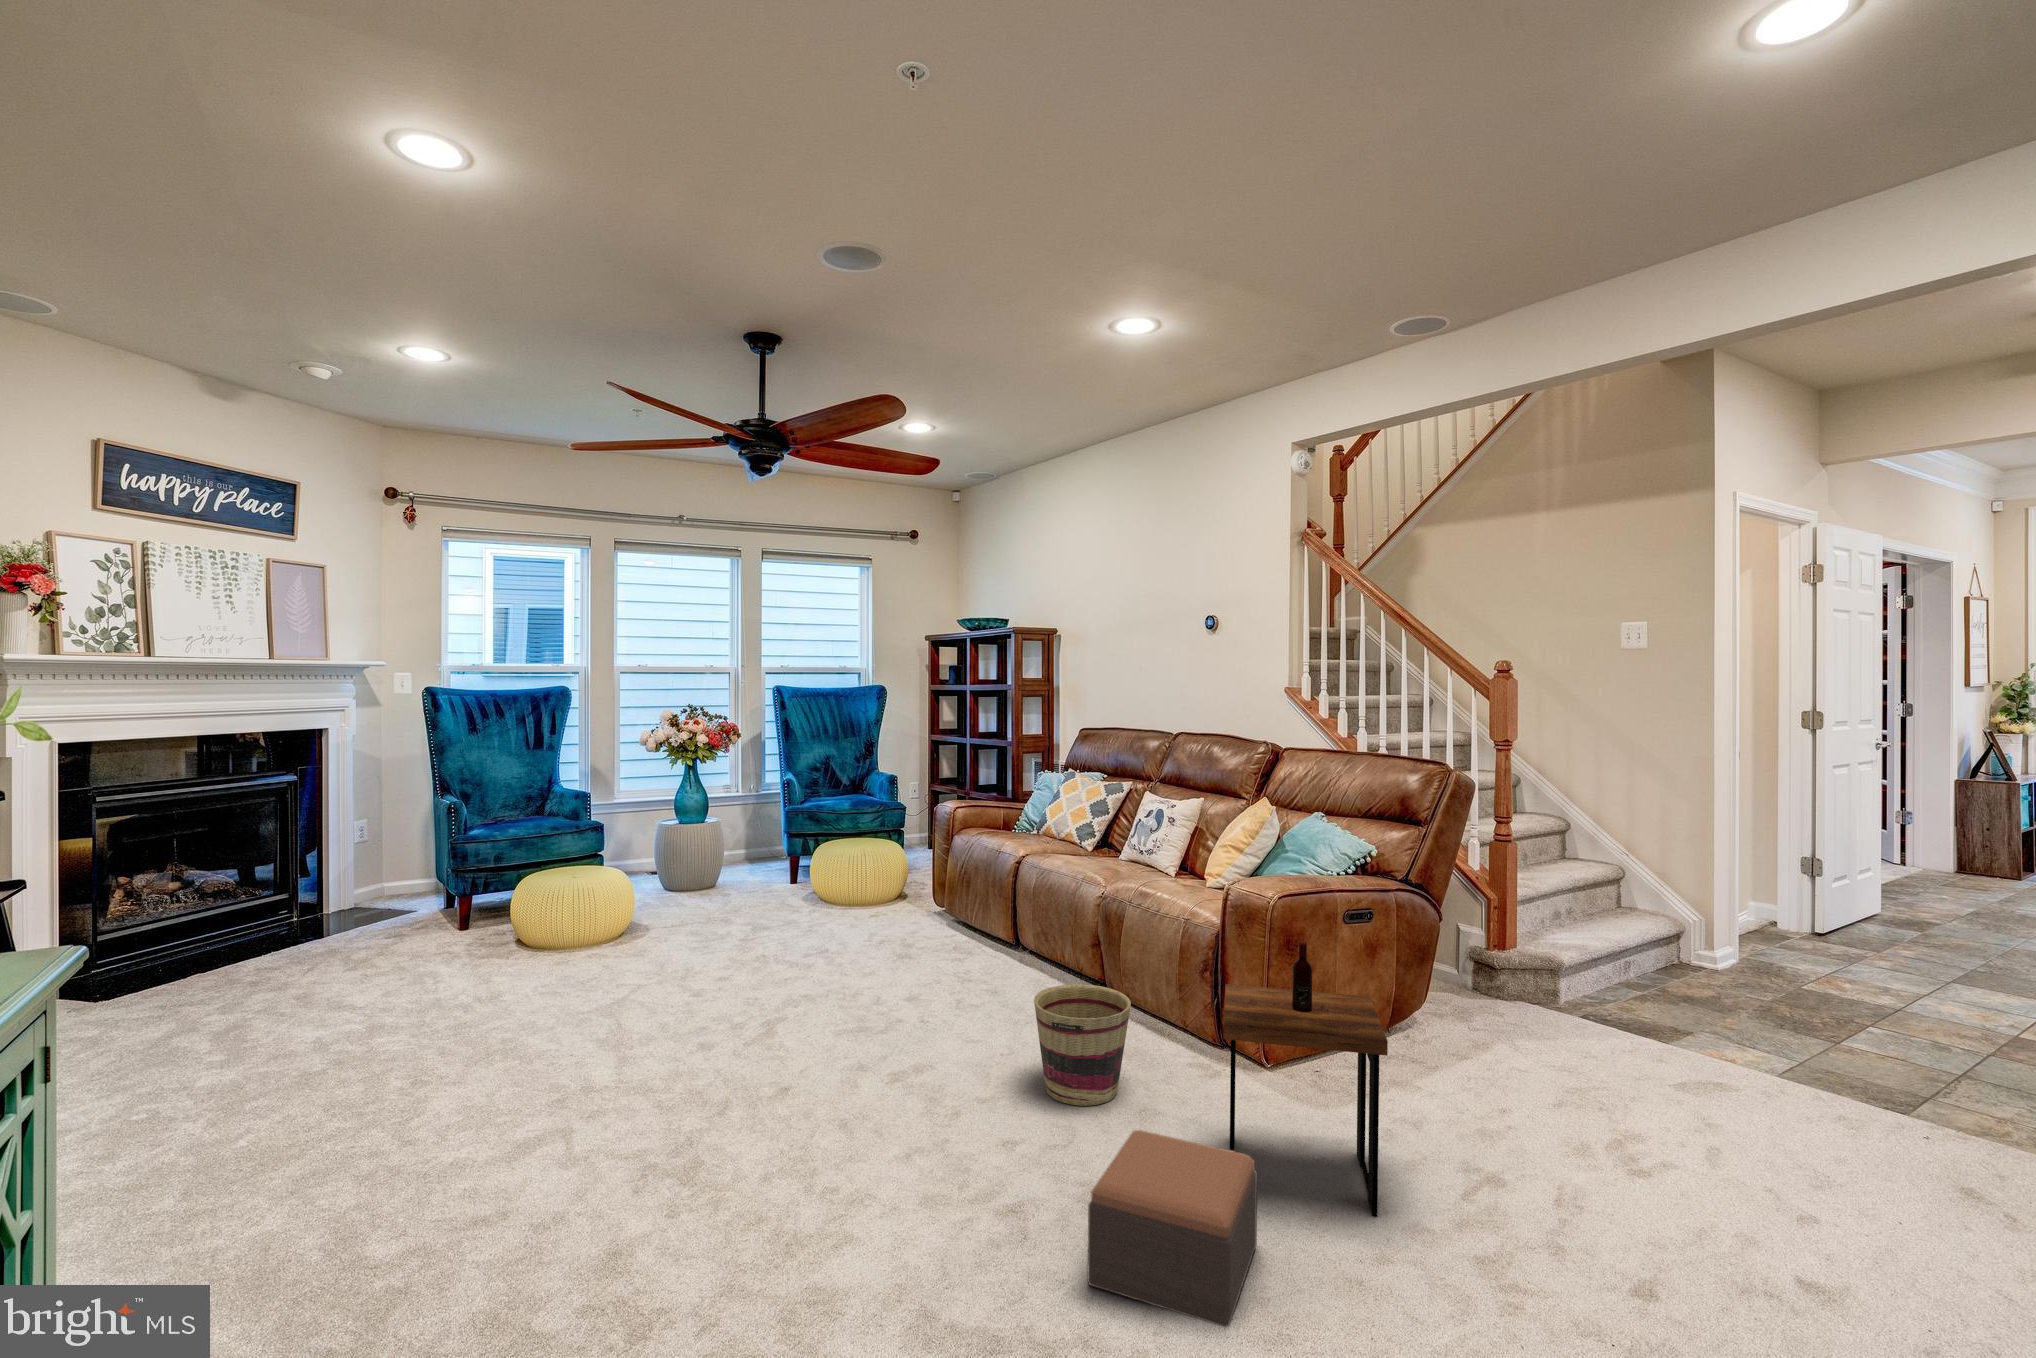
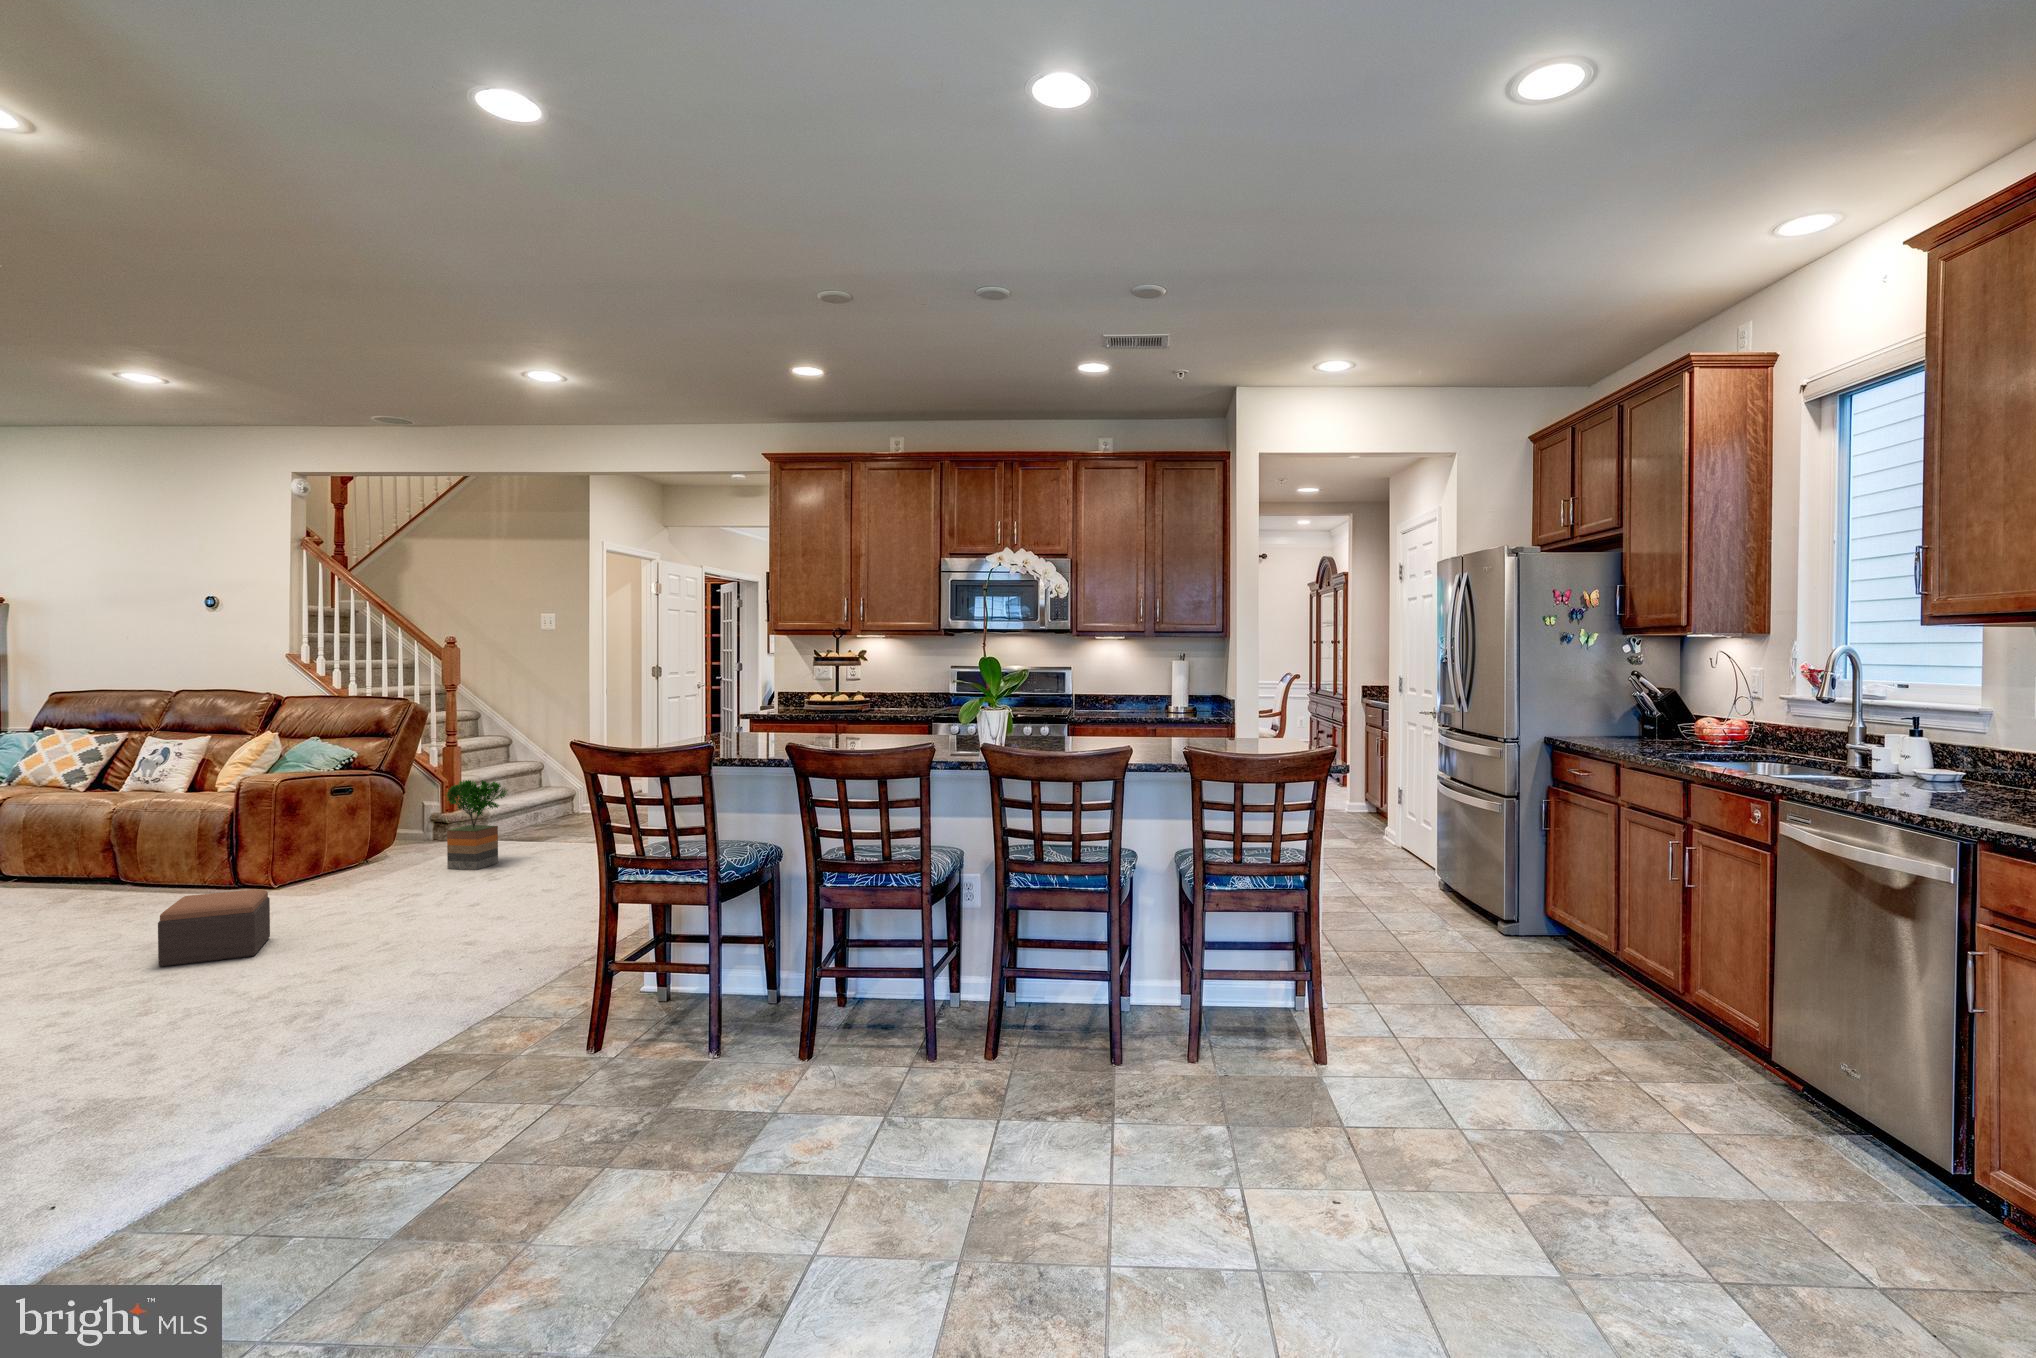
potted tree: none [1519,926,1640,1107] -> present [447,780,507,870]
side table: present [1224,941,1388,1216] -> none [243,787,349,930]
basket: present [1034,984,1131,1106] -> none [72,857,163,931]

